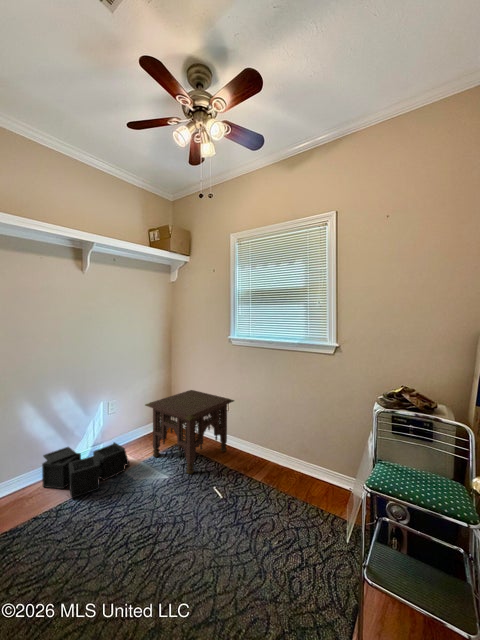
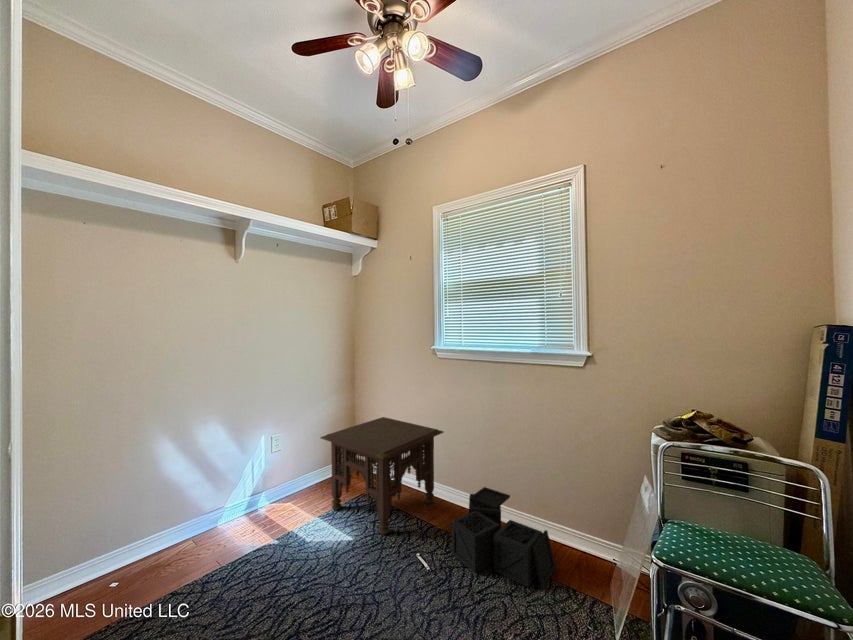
storage bin: present [42,442,130,498] -> present [452,487,556,590]

